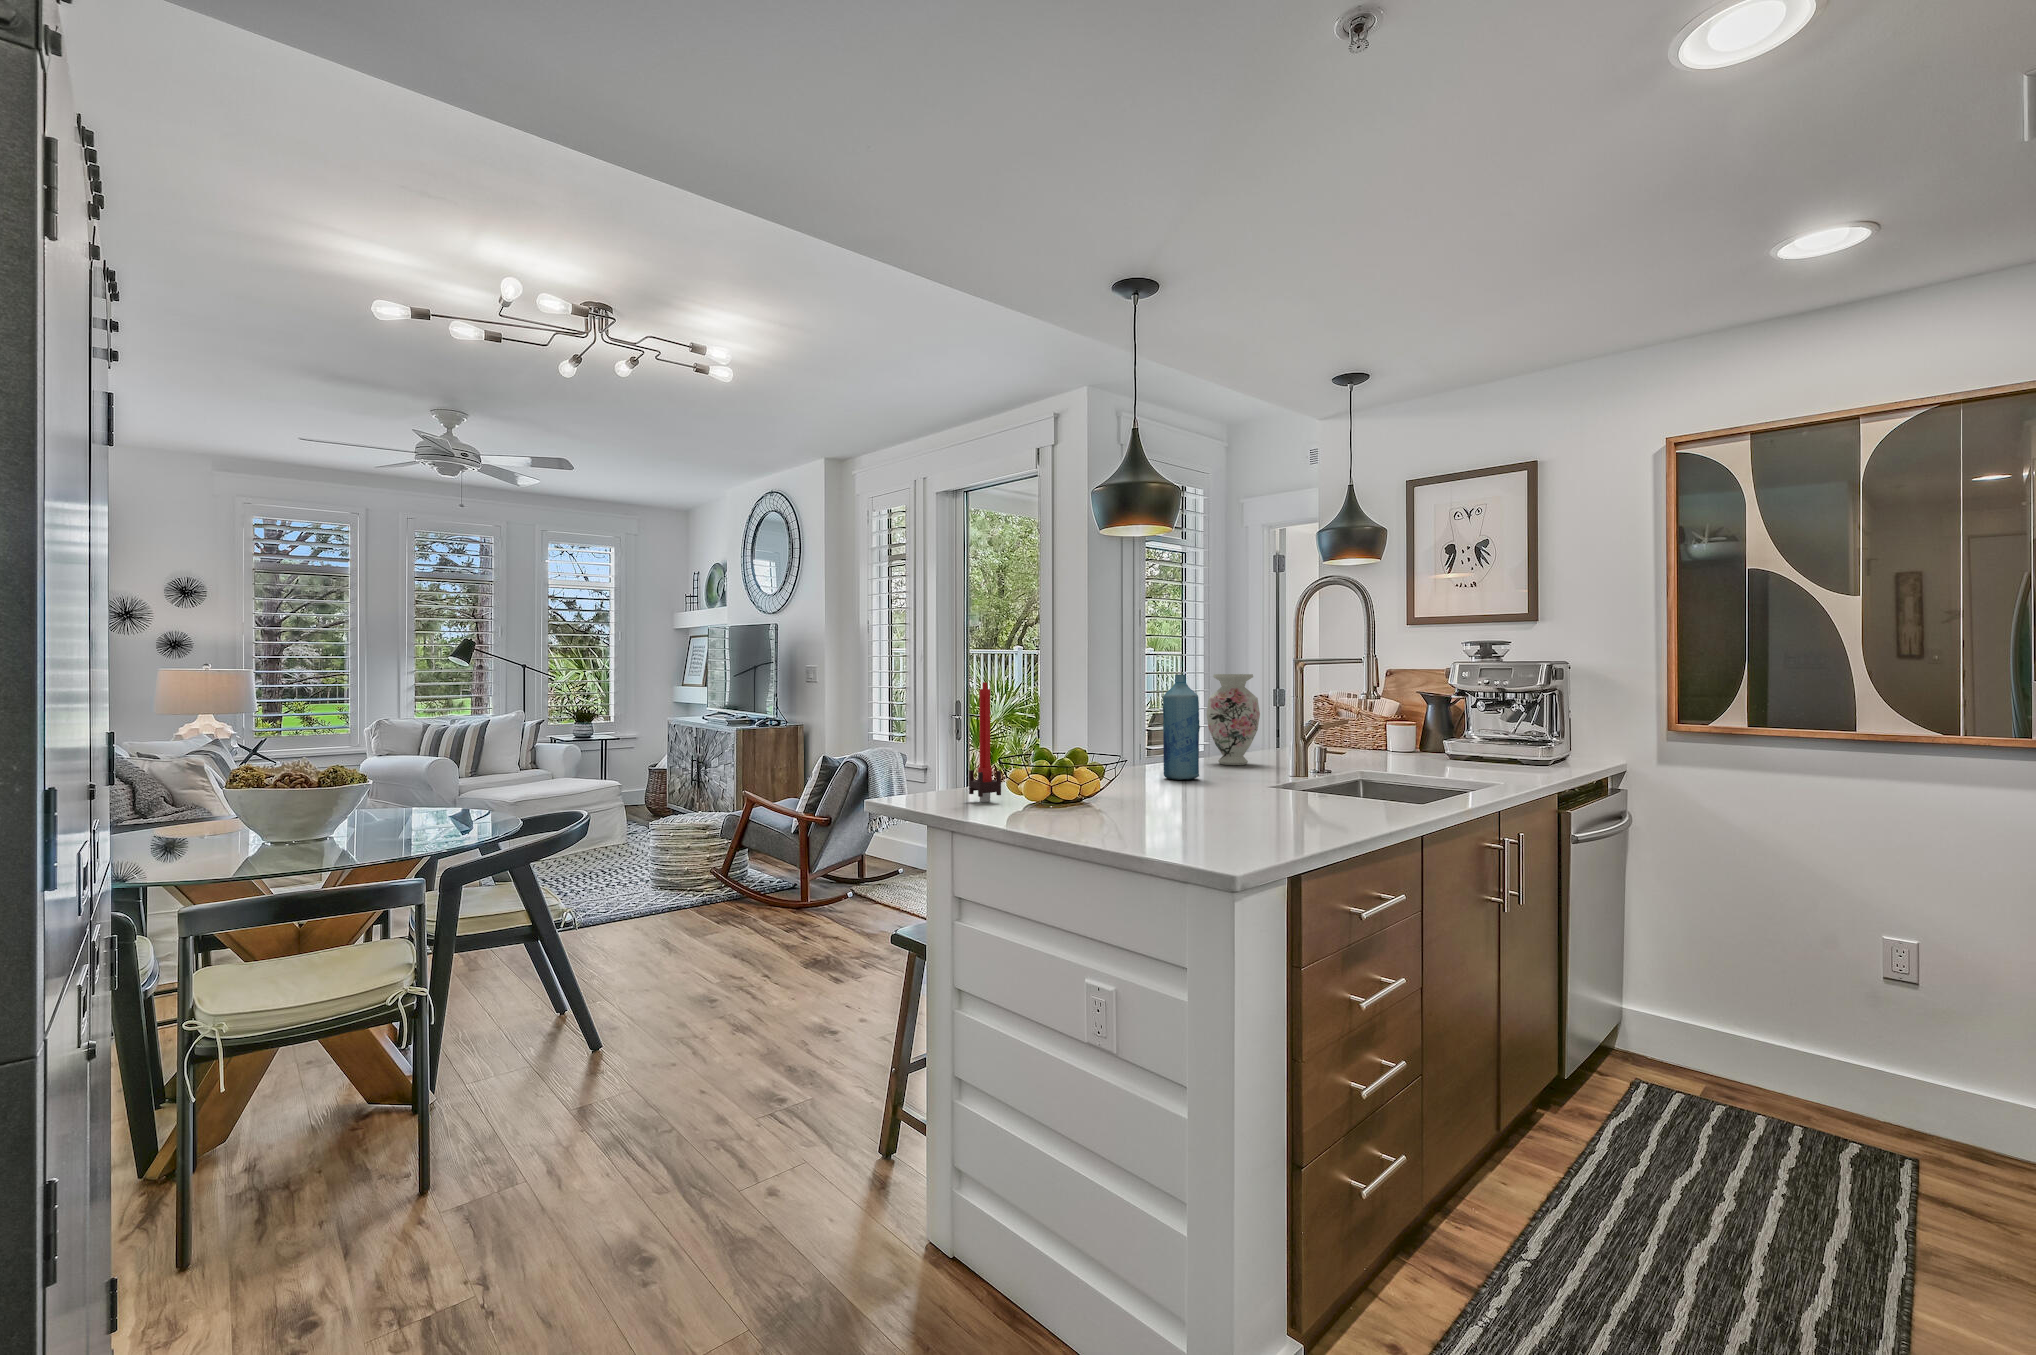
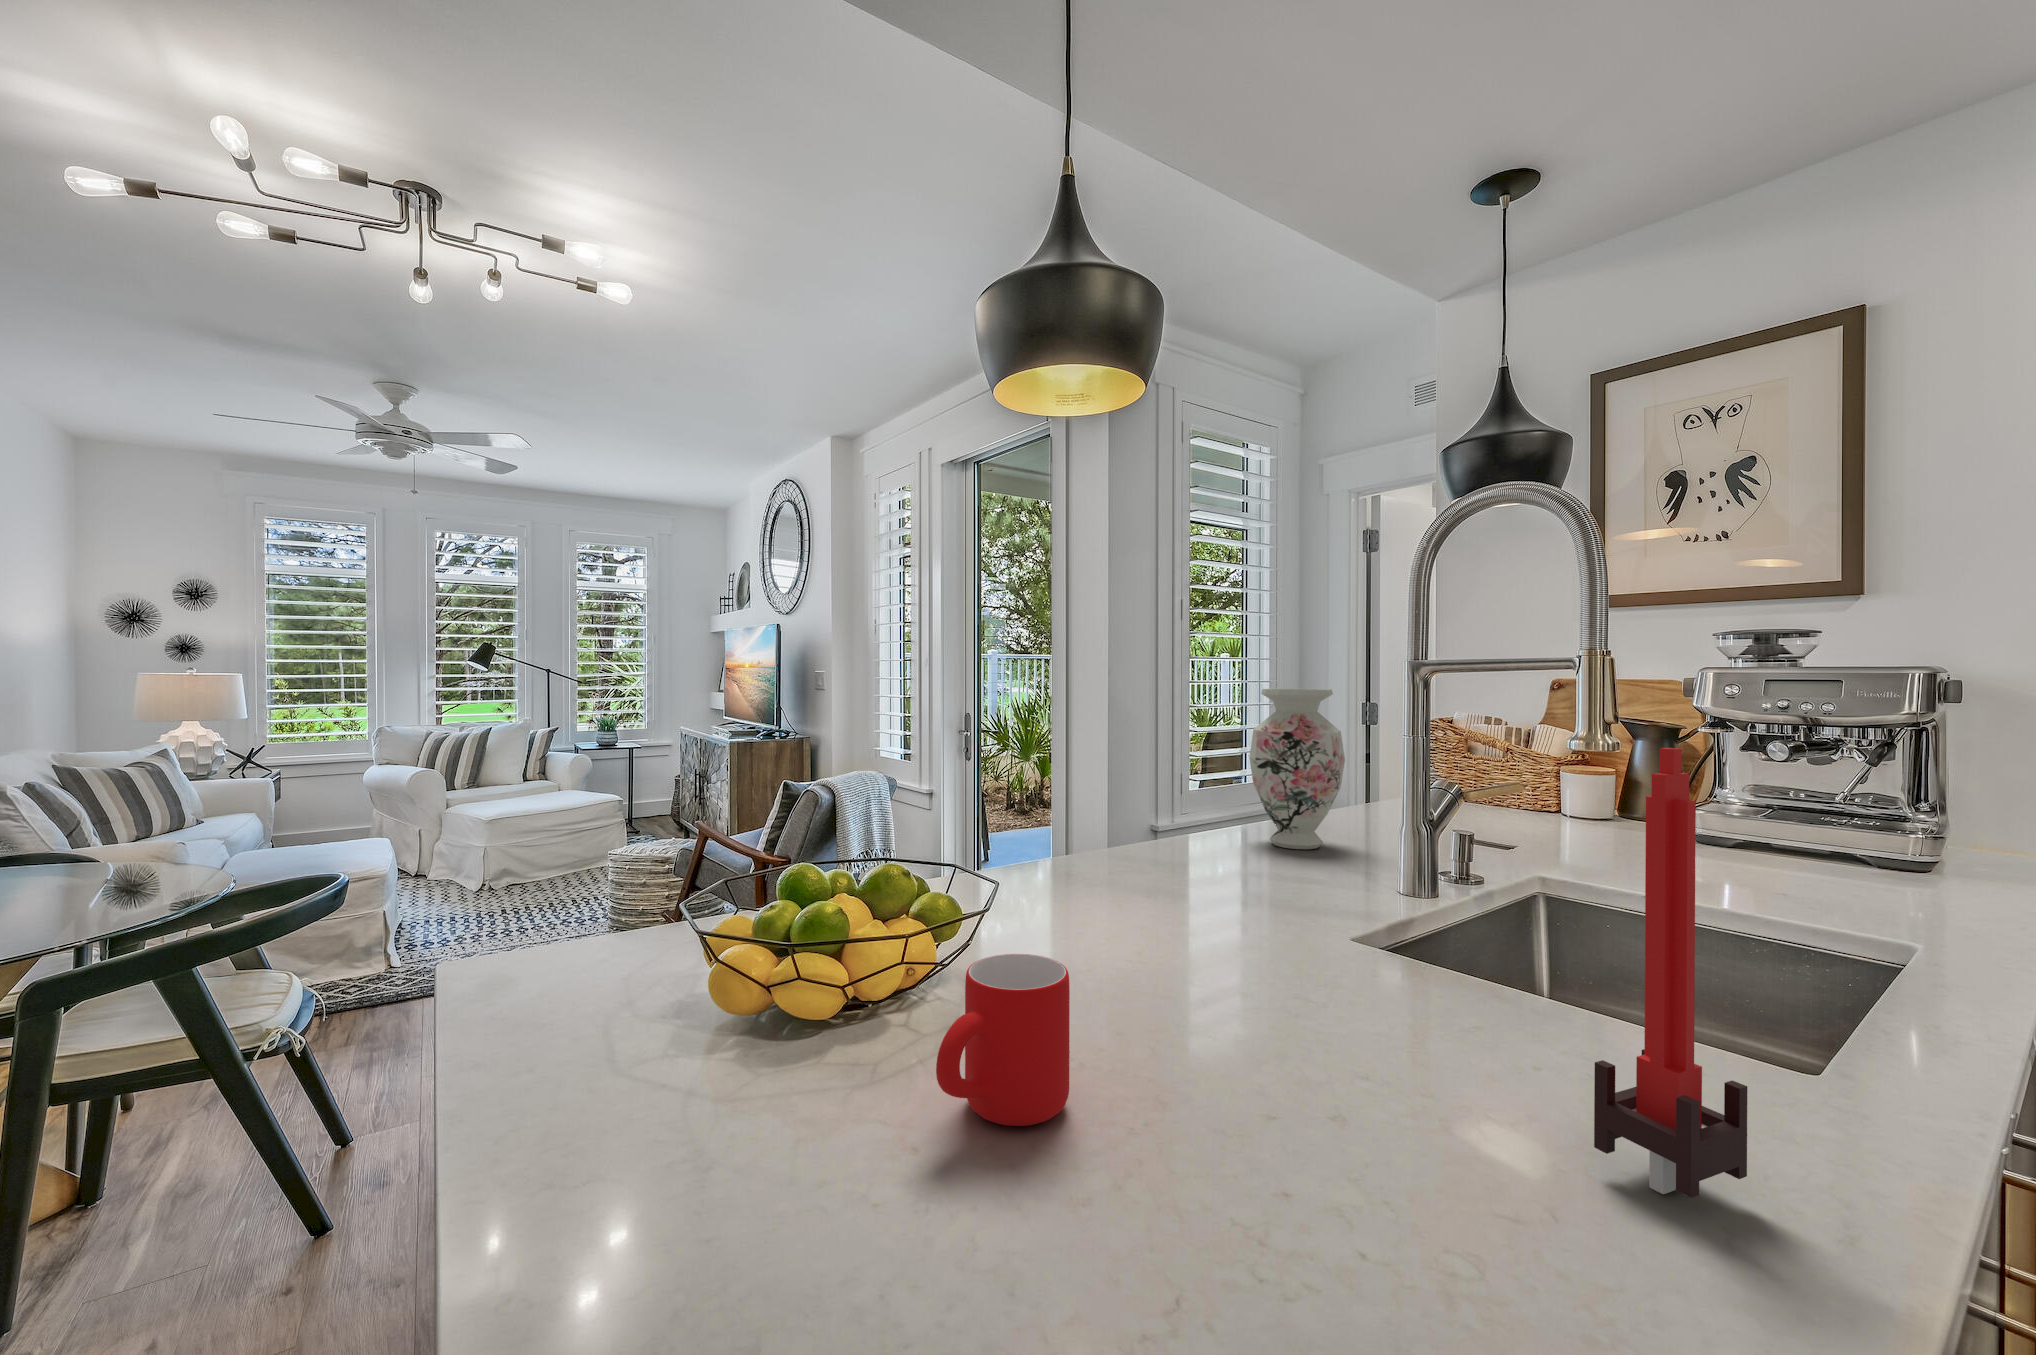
bottle: present [1163,674,1200,780] -> none [1147,693,1222,908]
candle: present [969,682,1001,802] -> present [1594,748,1747,1198]
mug: none [1133,762,1169,810] -> present [936,954,1070,1126]

